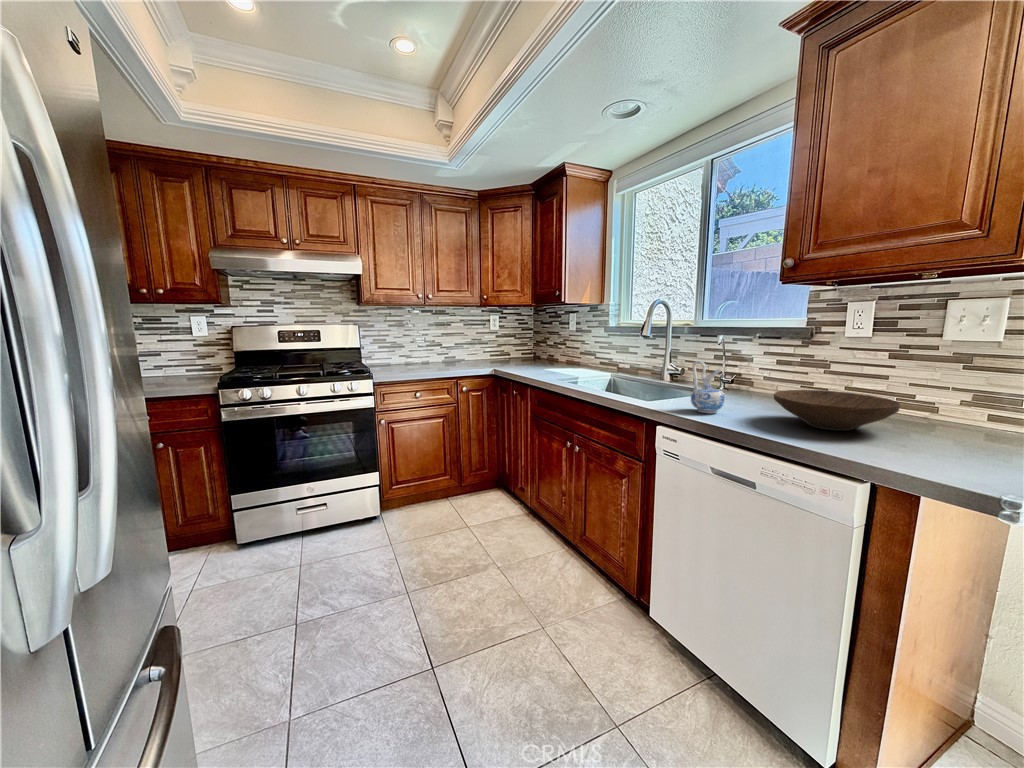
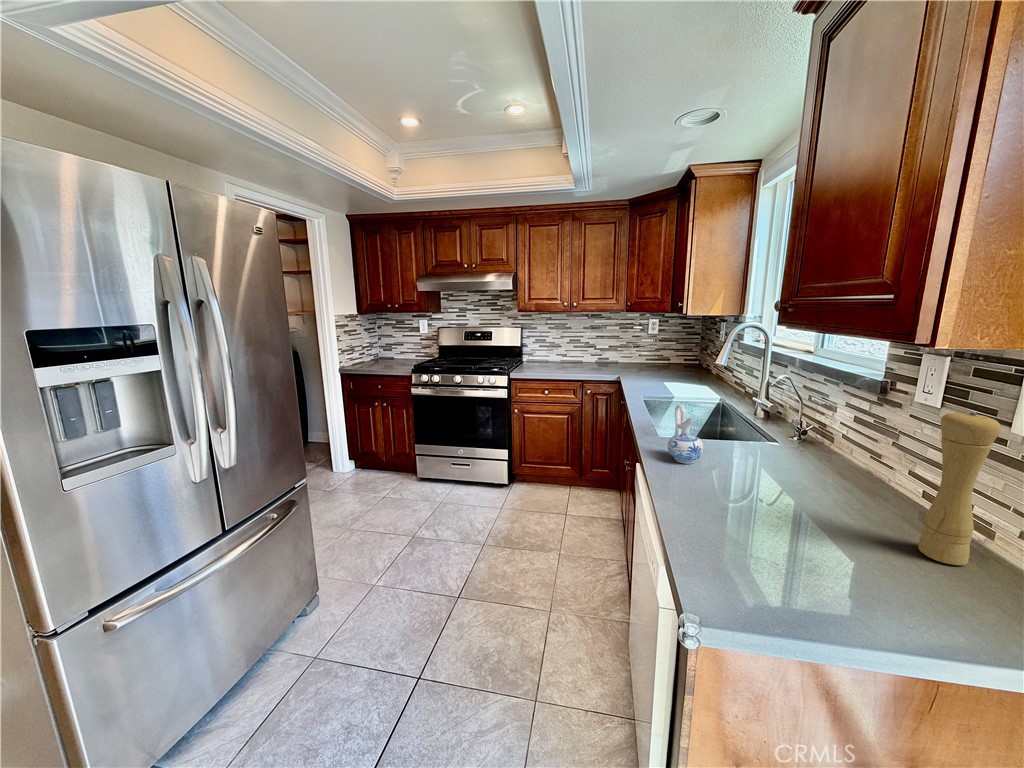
pepper mill: none [918,324,968,429] -> present [918,412,1001,565]
wooden bowl: present [774,390,900,431] -> none [707,455,853,521]

